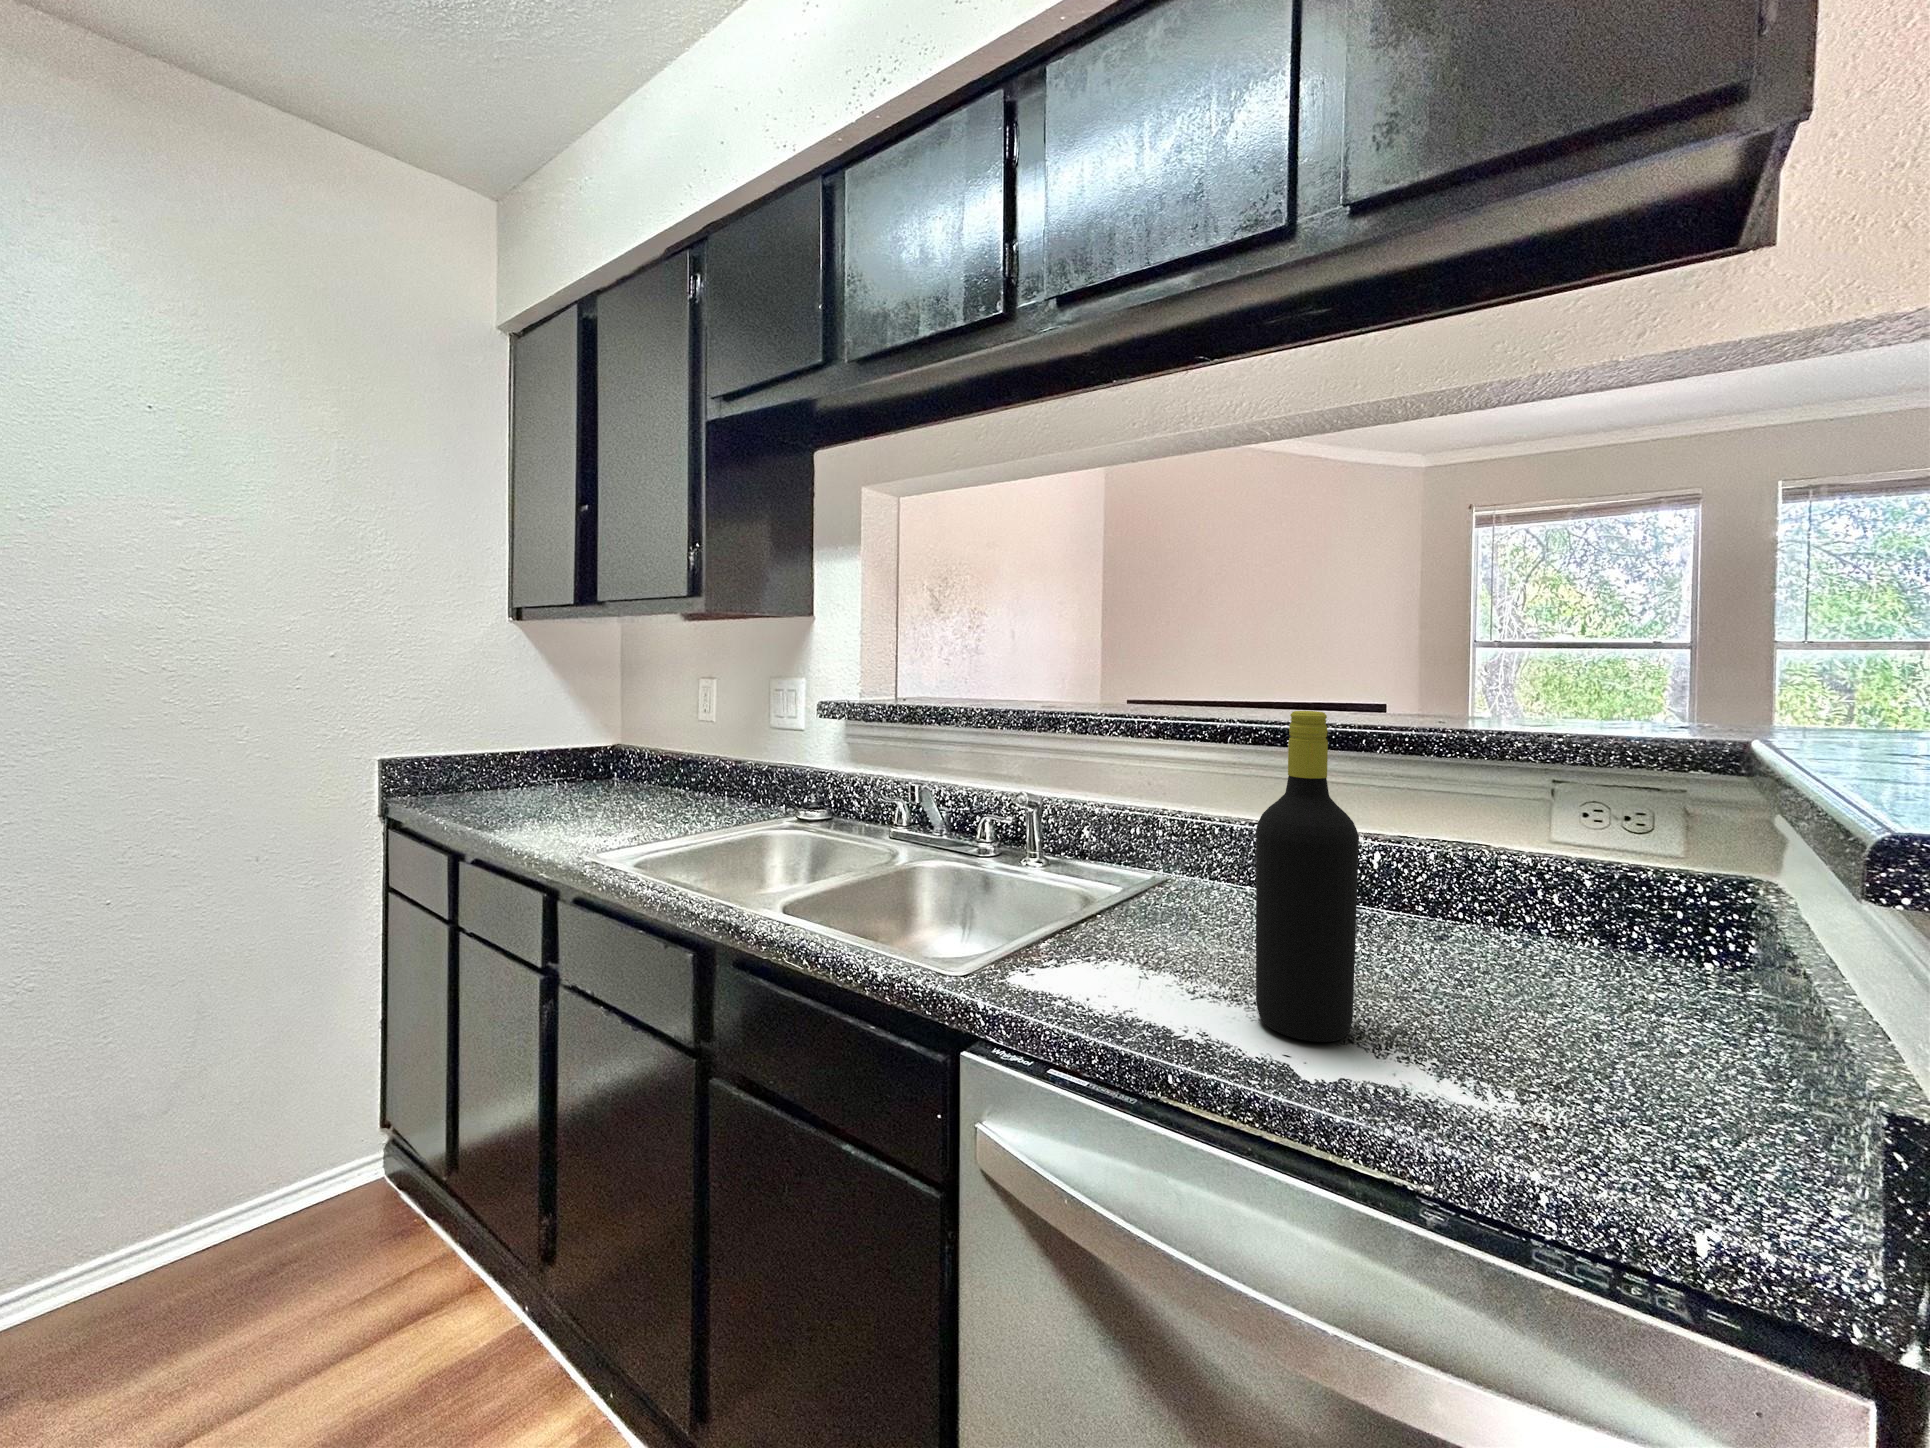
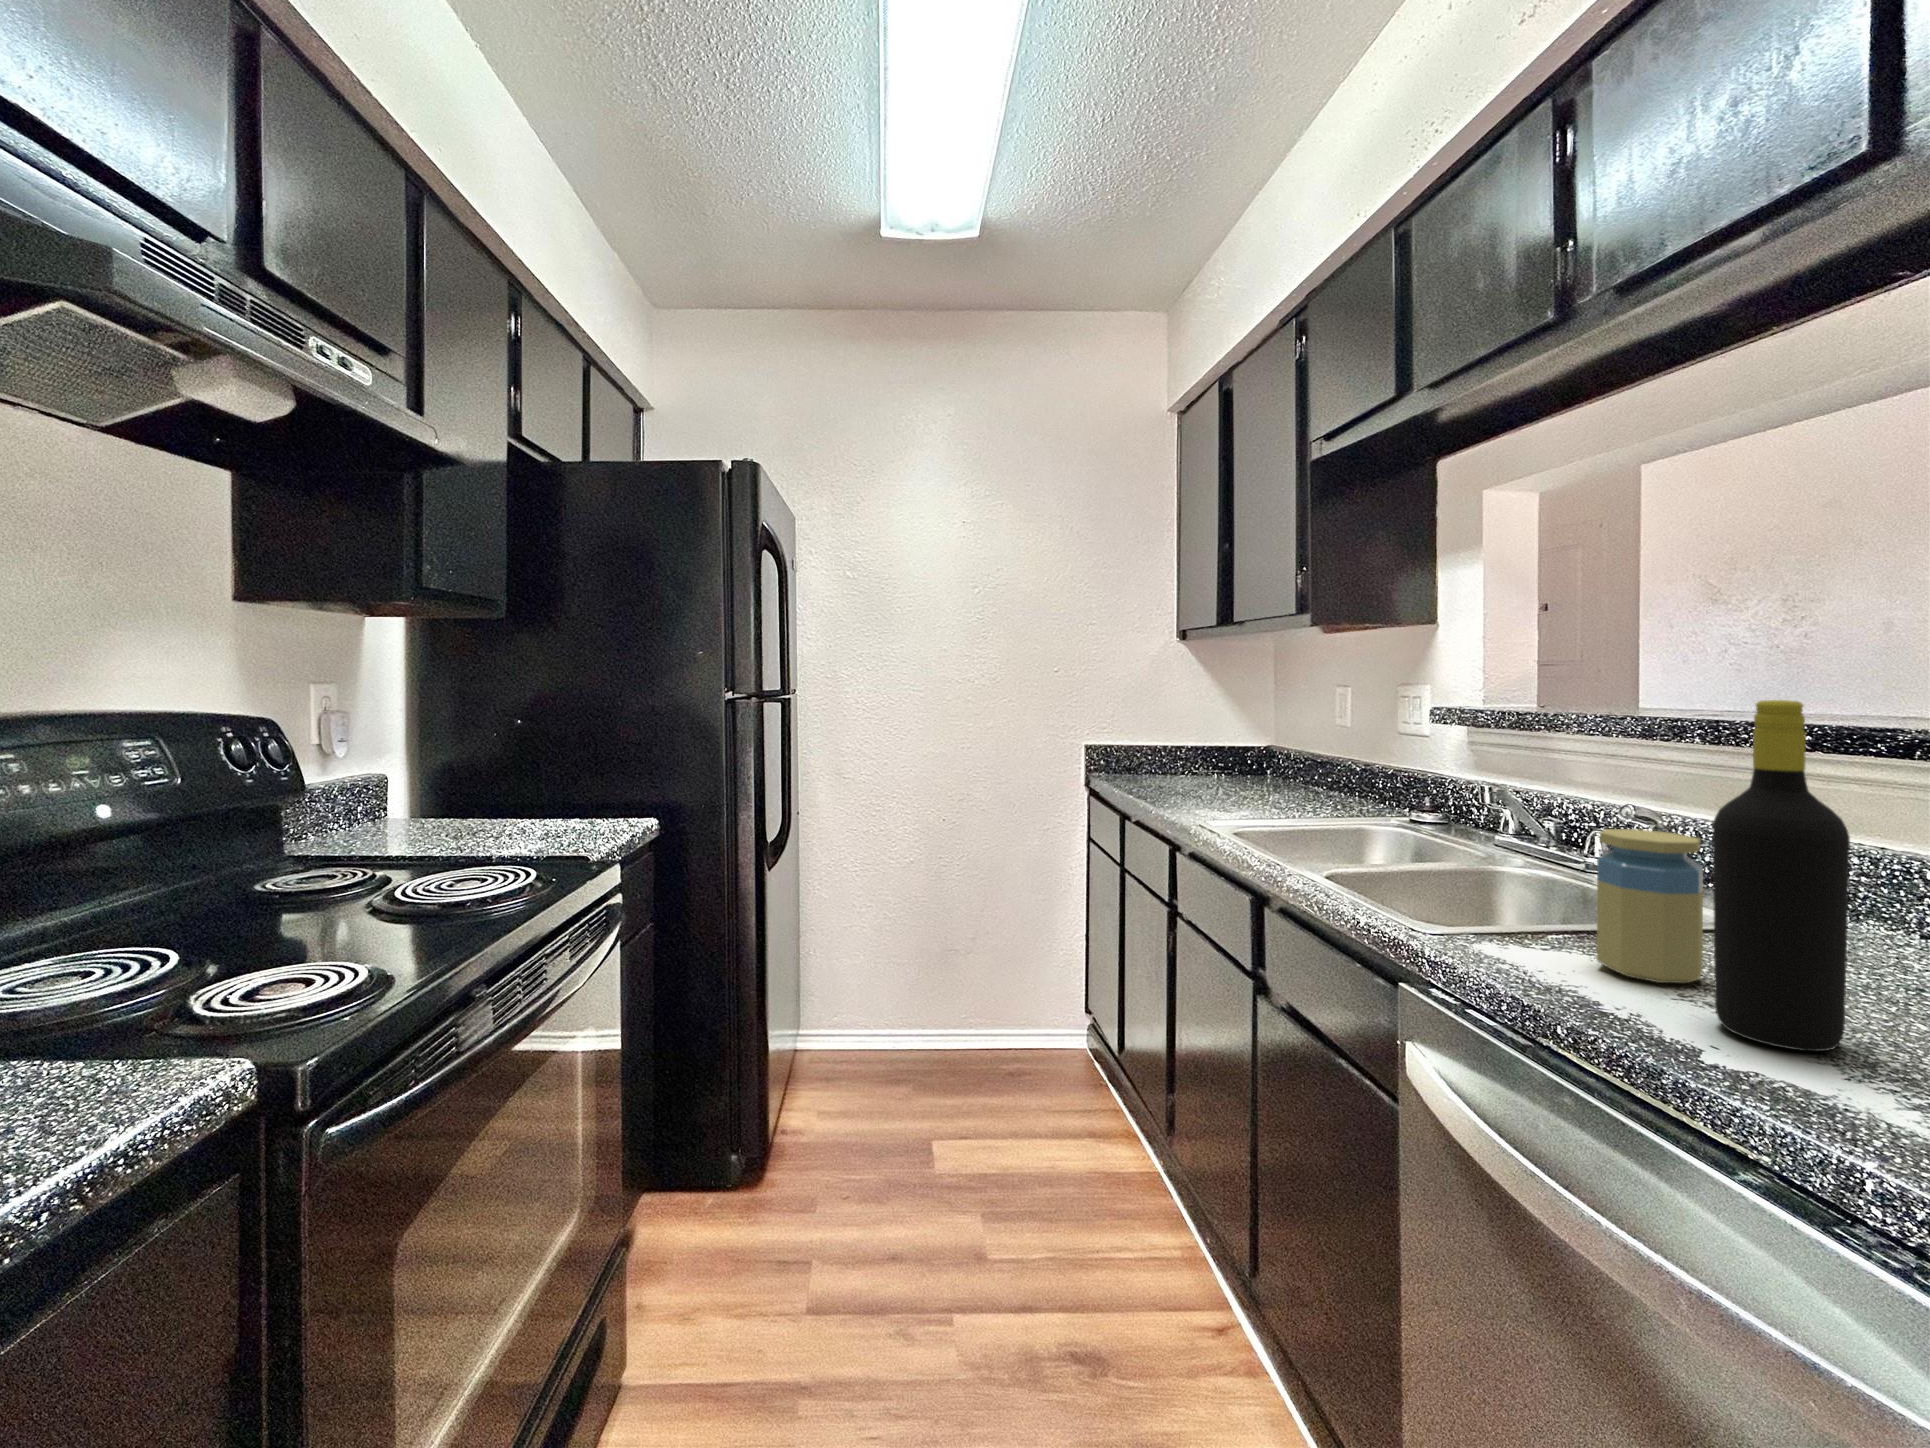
jar: none [1112,833,1198,985] -> present [1597,829,1703,983]

